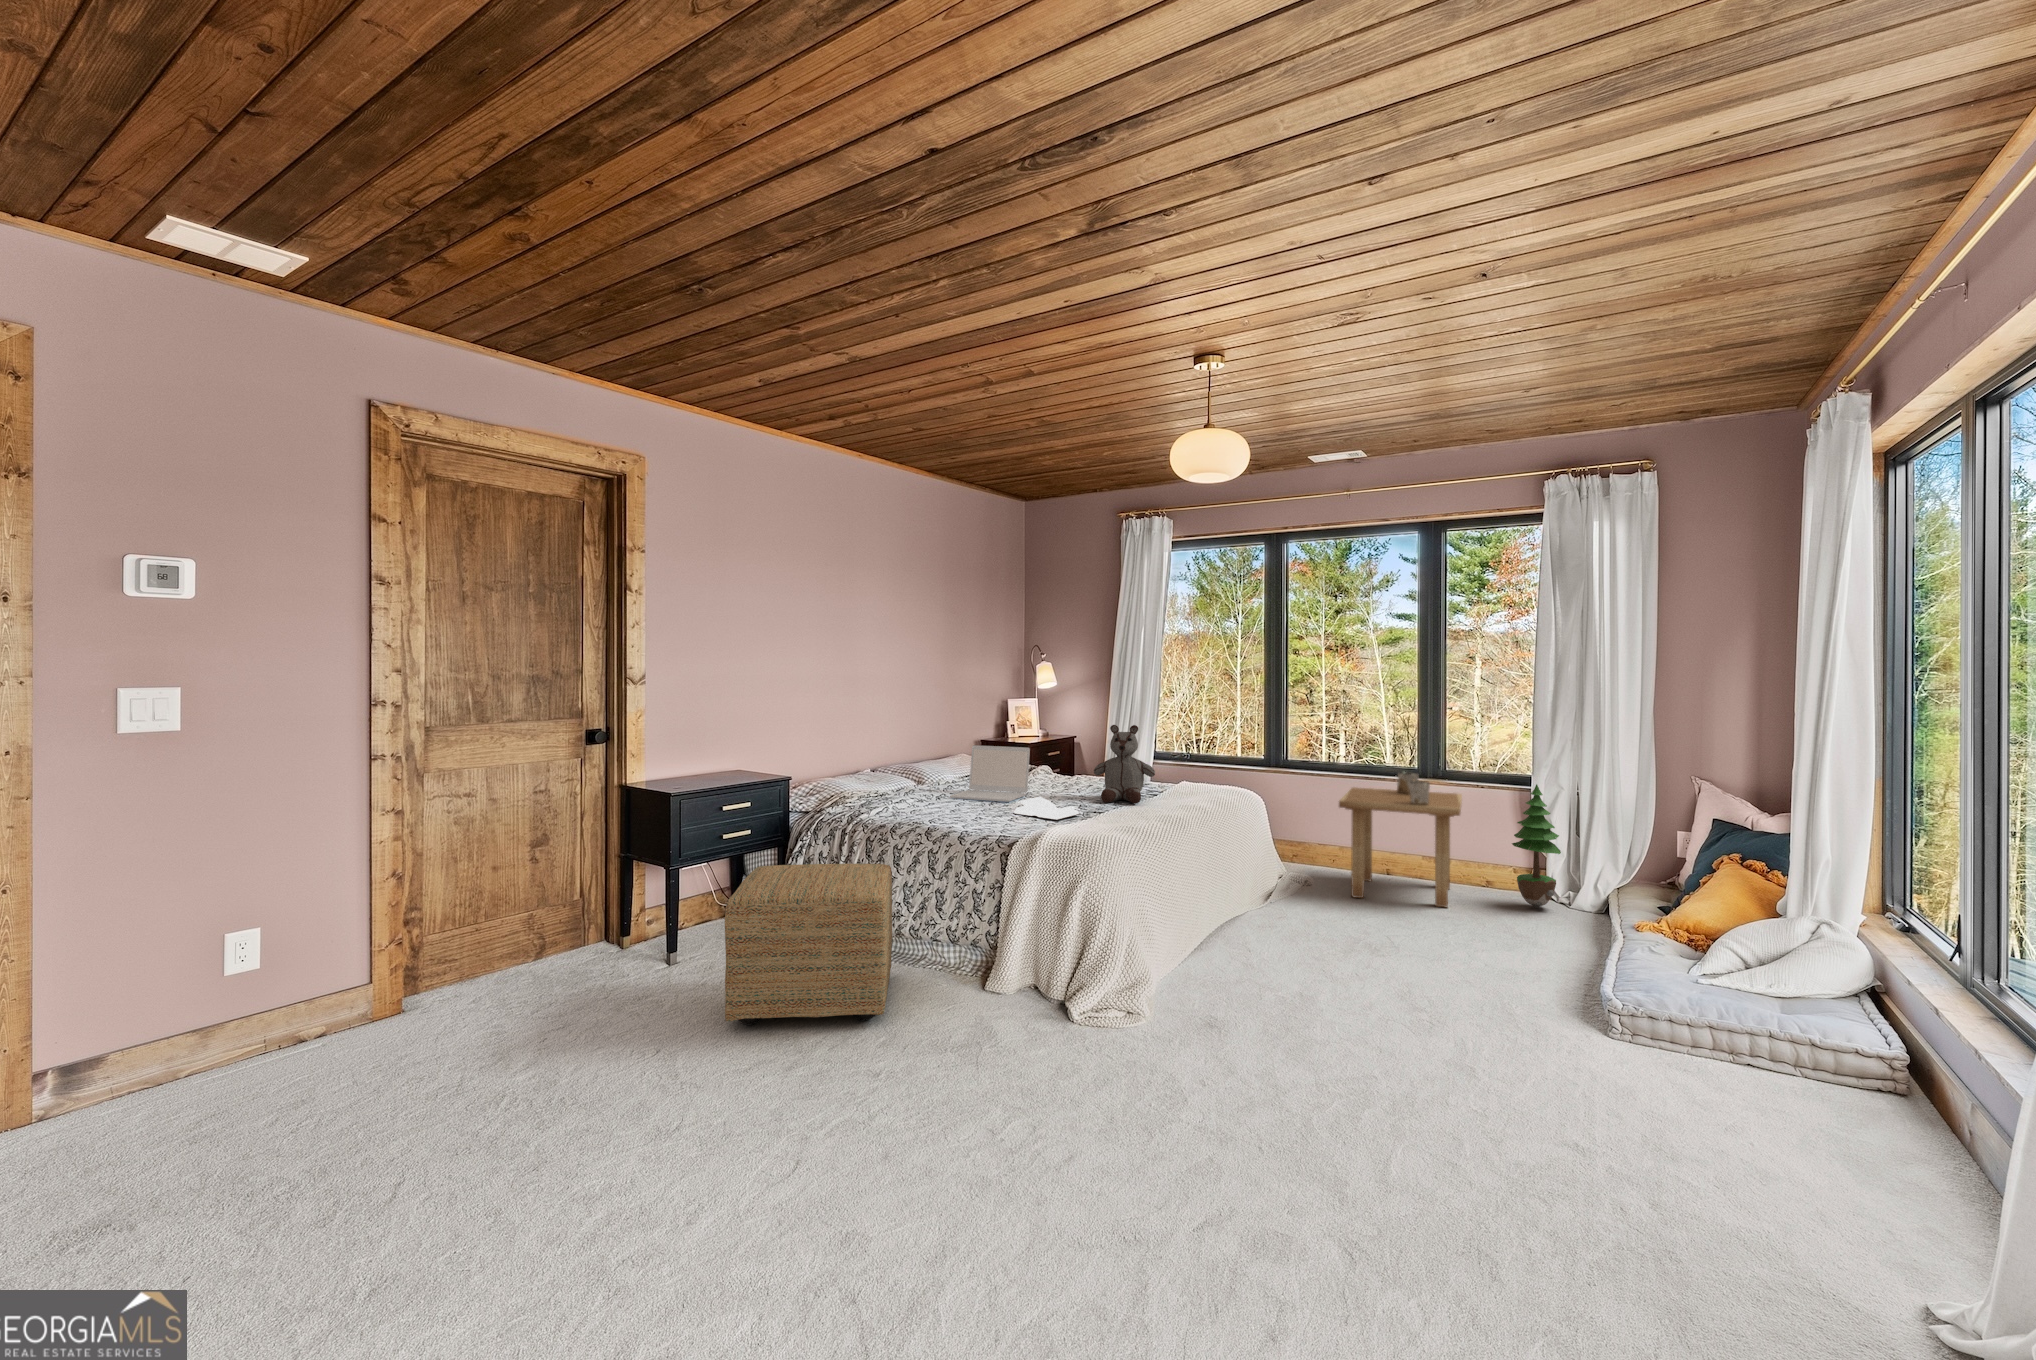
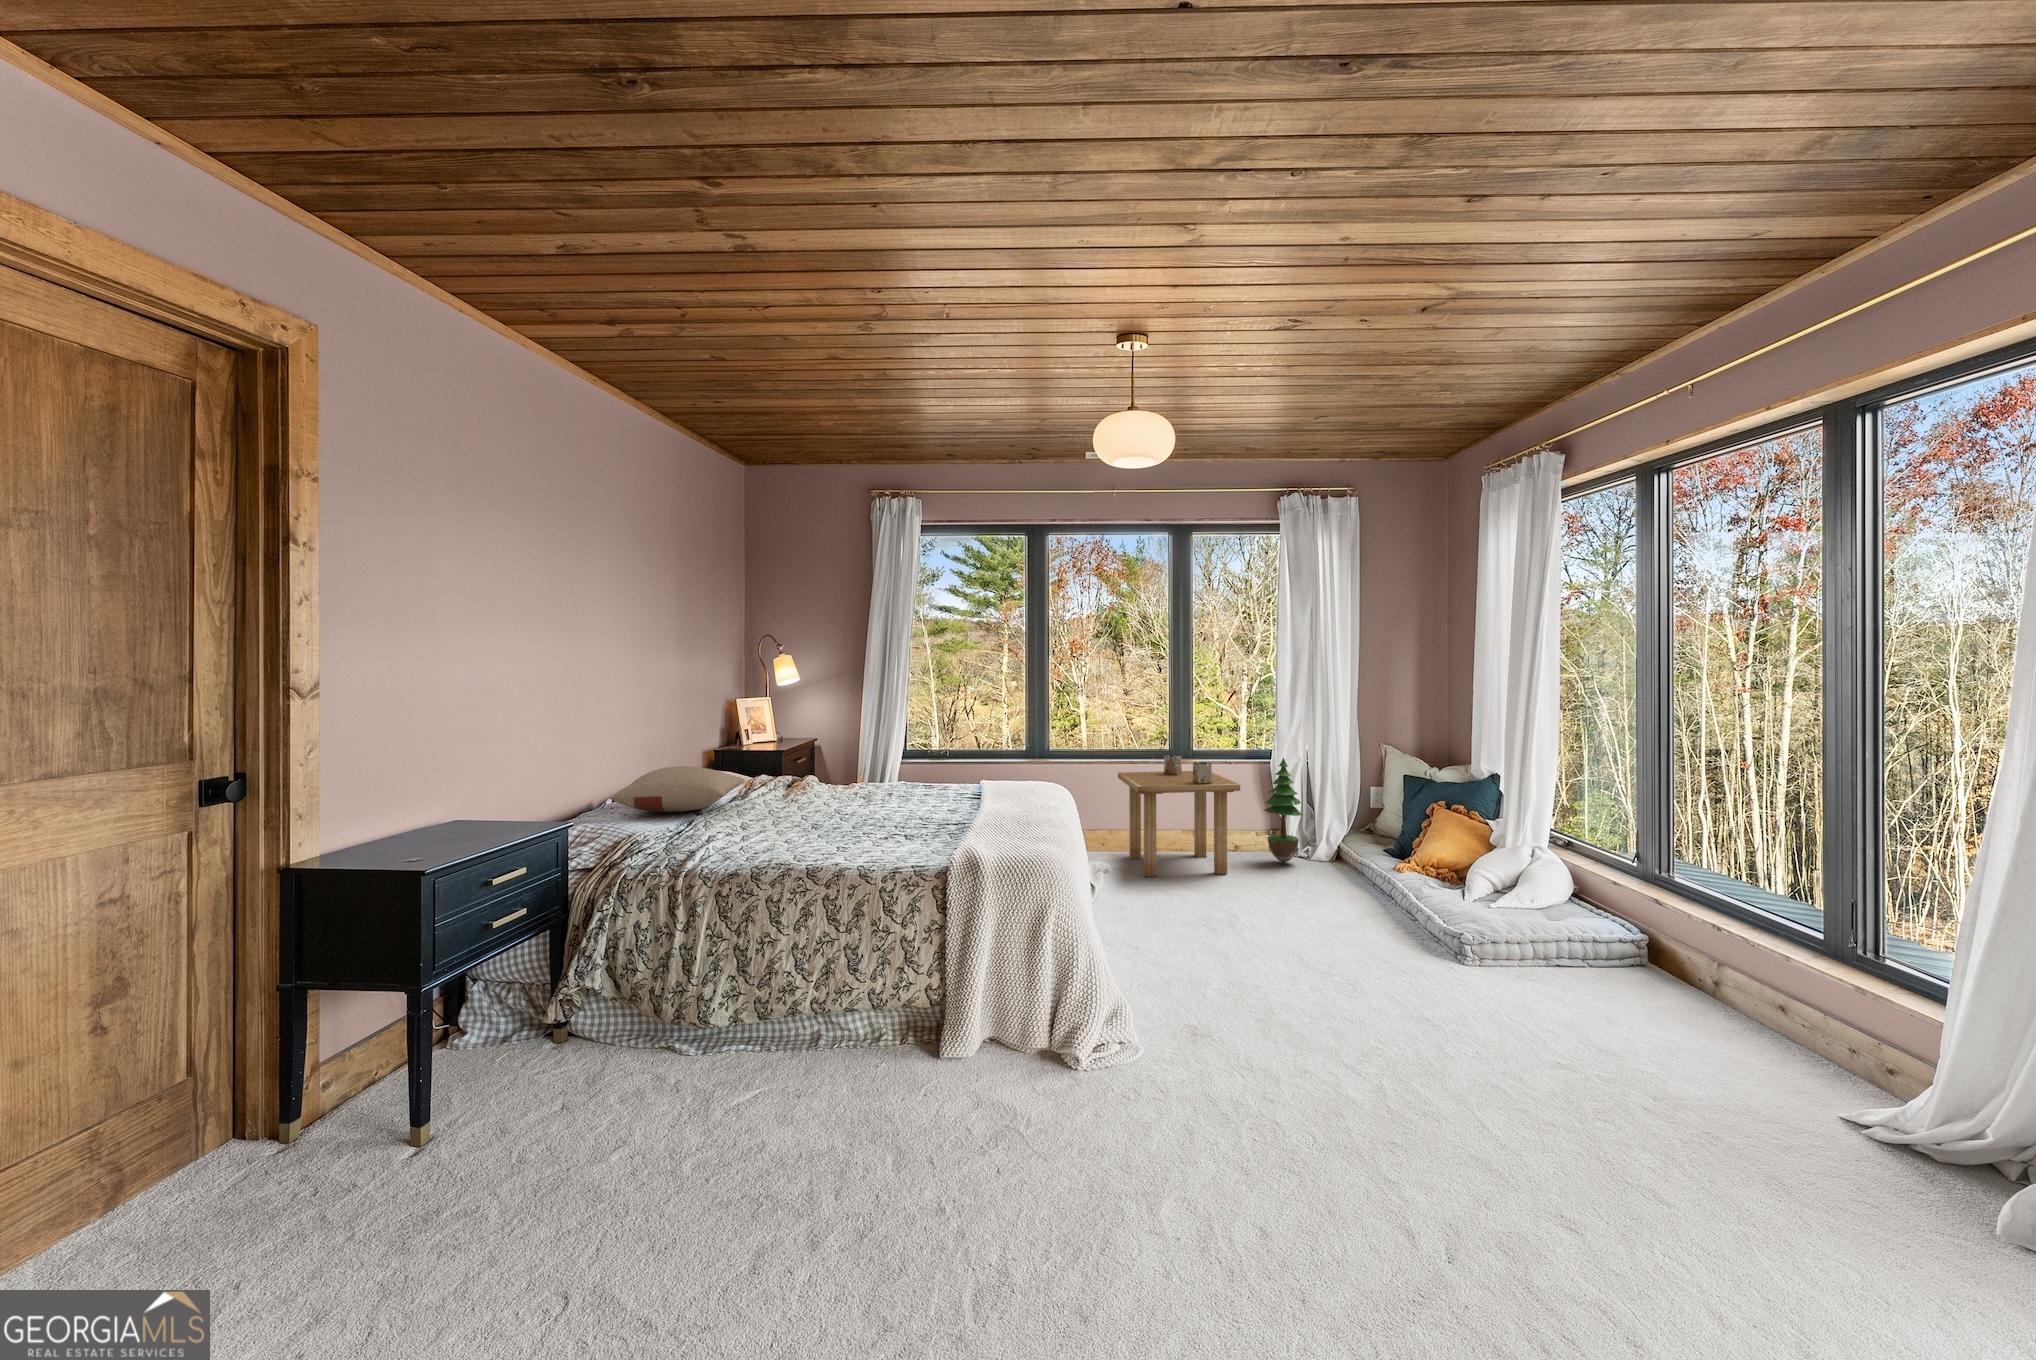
stuffed bear: present [1094,725,1155,804] -> none [937,724,1003,812]
laptop: present [950,745,1030,802] -> none [783,757,867,826]
pillow: none [850,747,958,781] -> present [613,766,745,812]
book: present [1013,797,1079,820] -> none [896,813,970,839]
ottoman: present [725,864,892,1025] -> none [605,926,877,1217]

